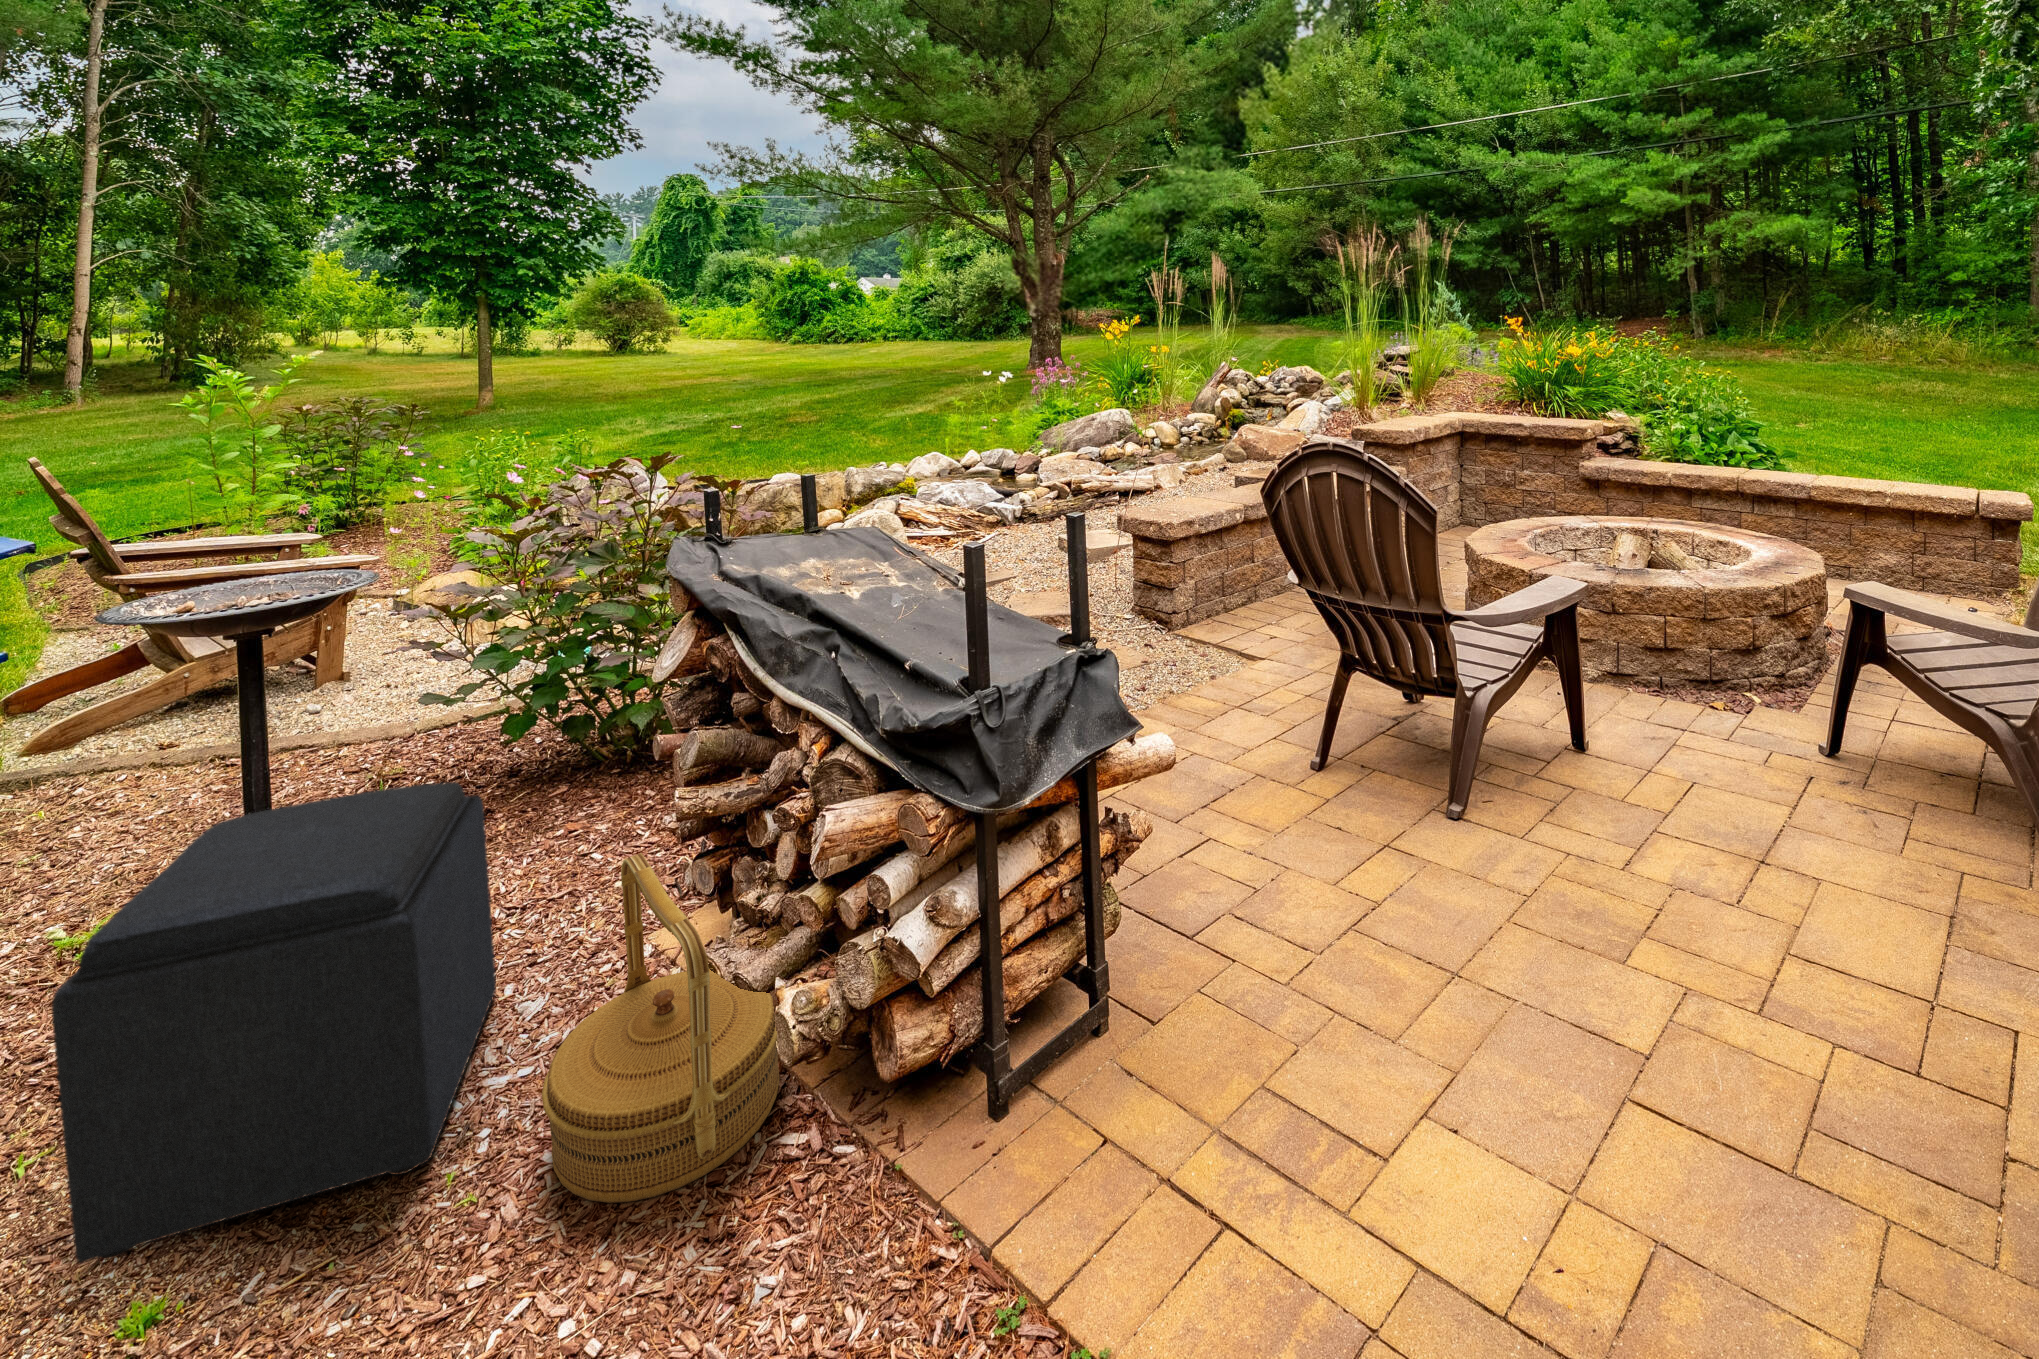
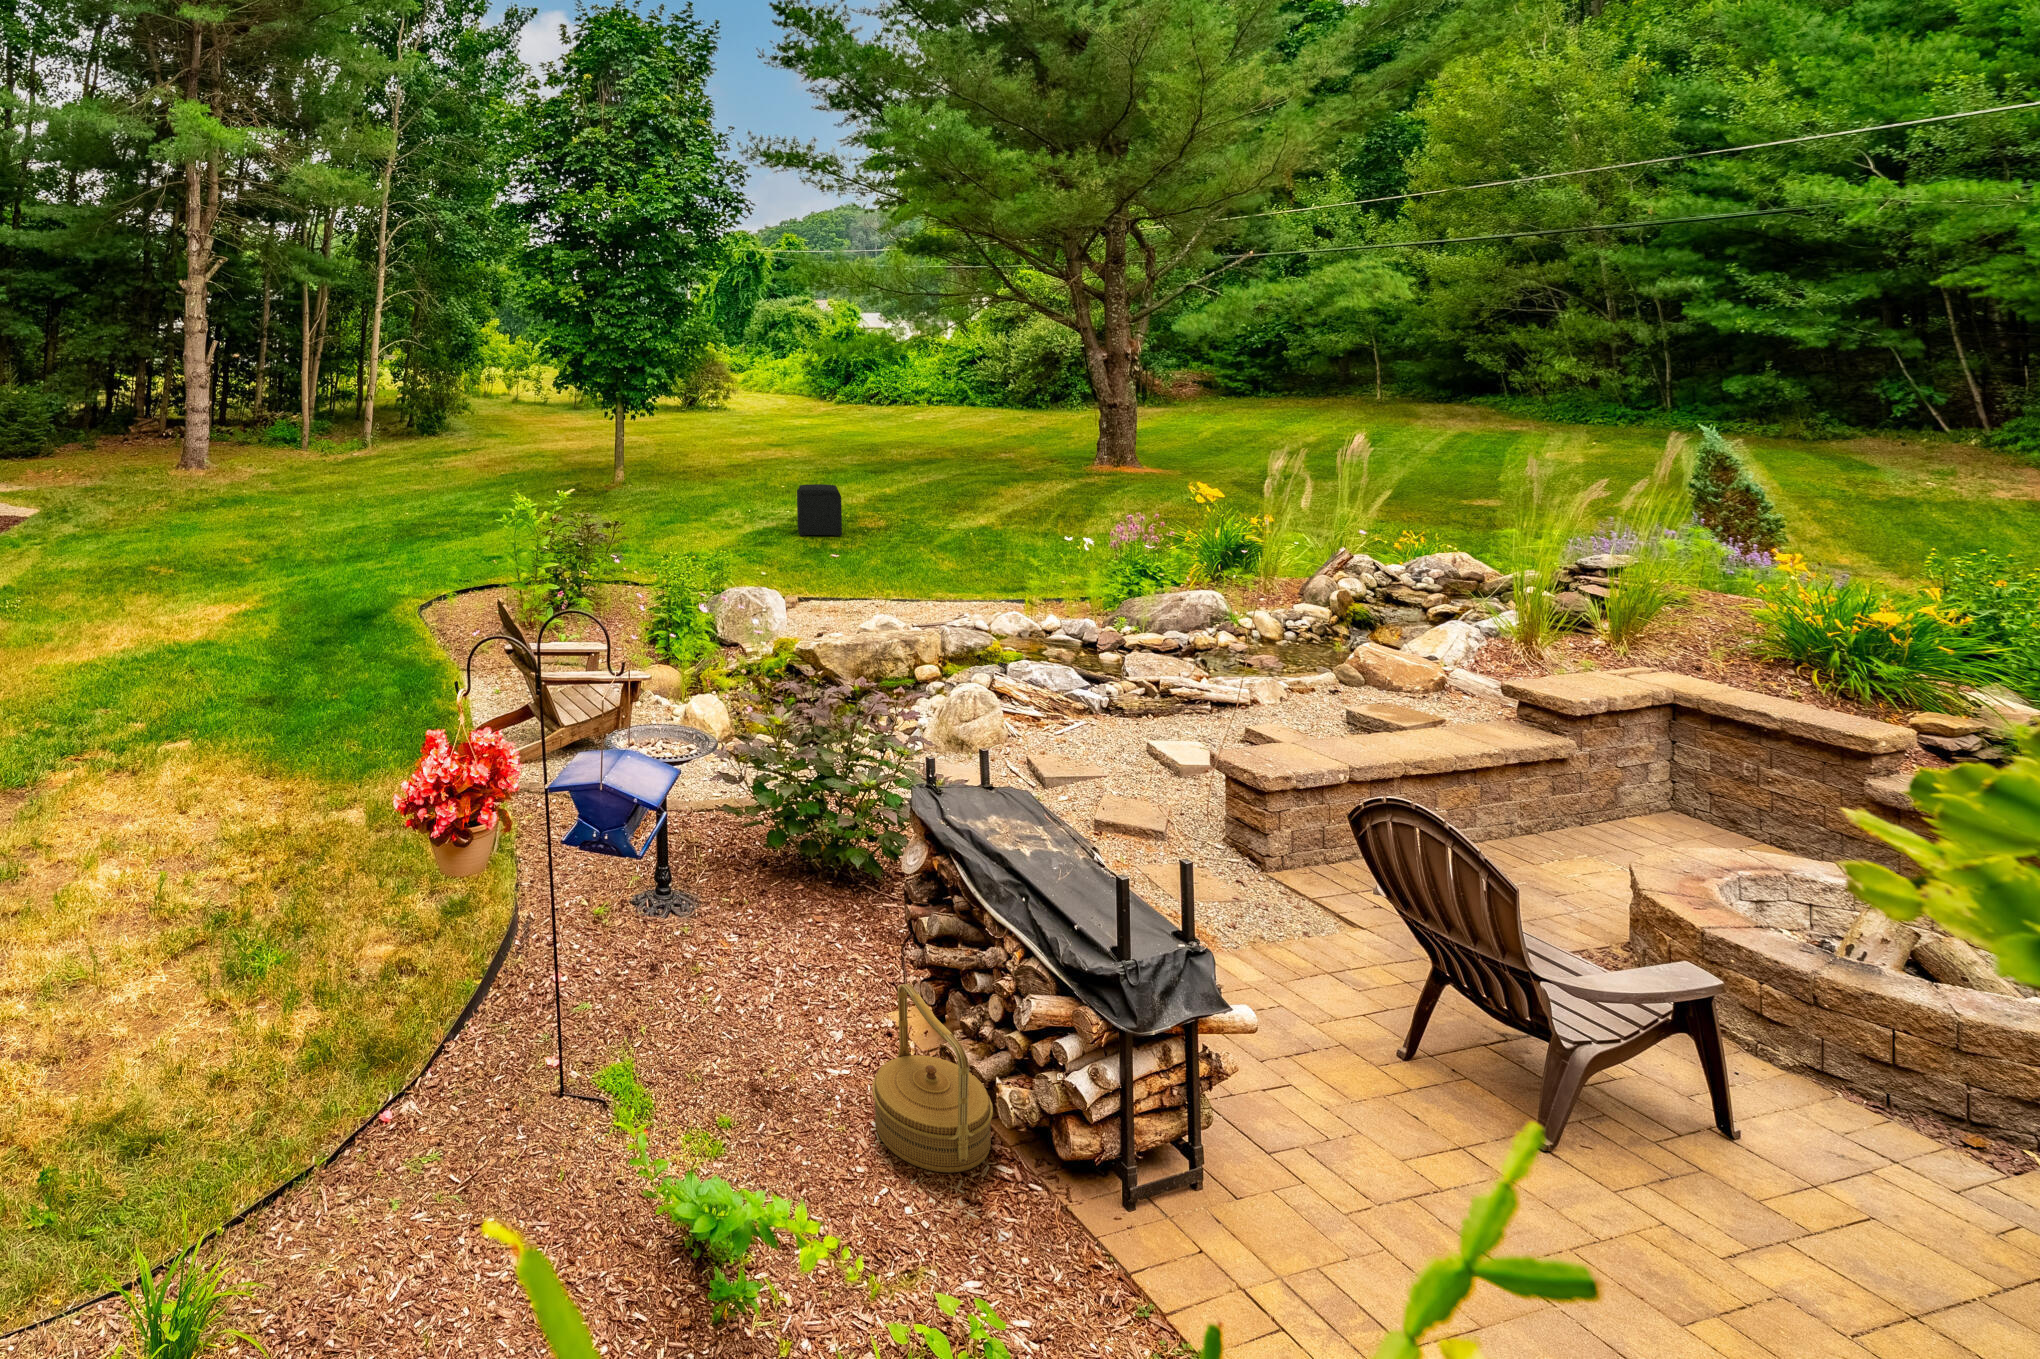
ottoman: present [52,782,496,1263] -> present [797,484,842,536]

